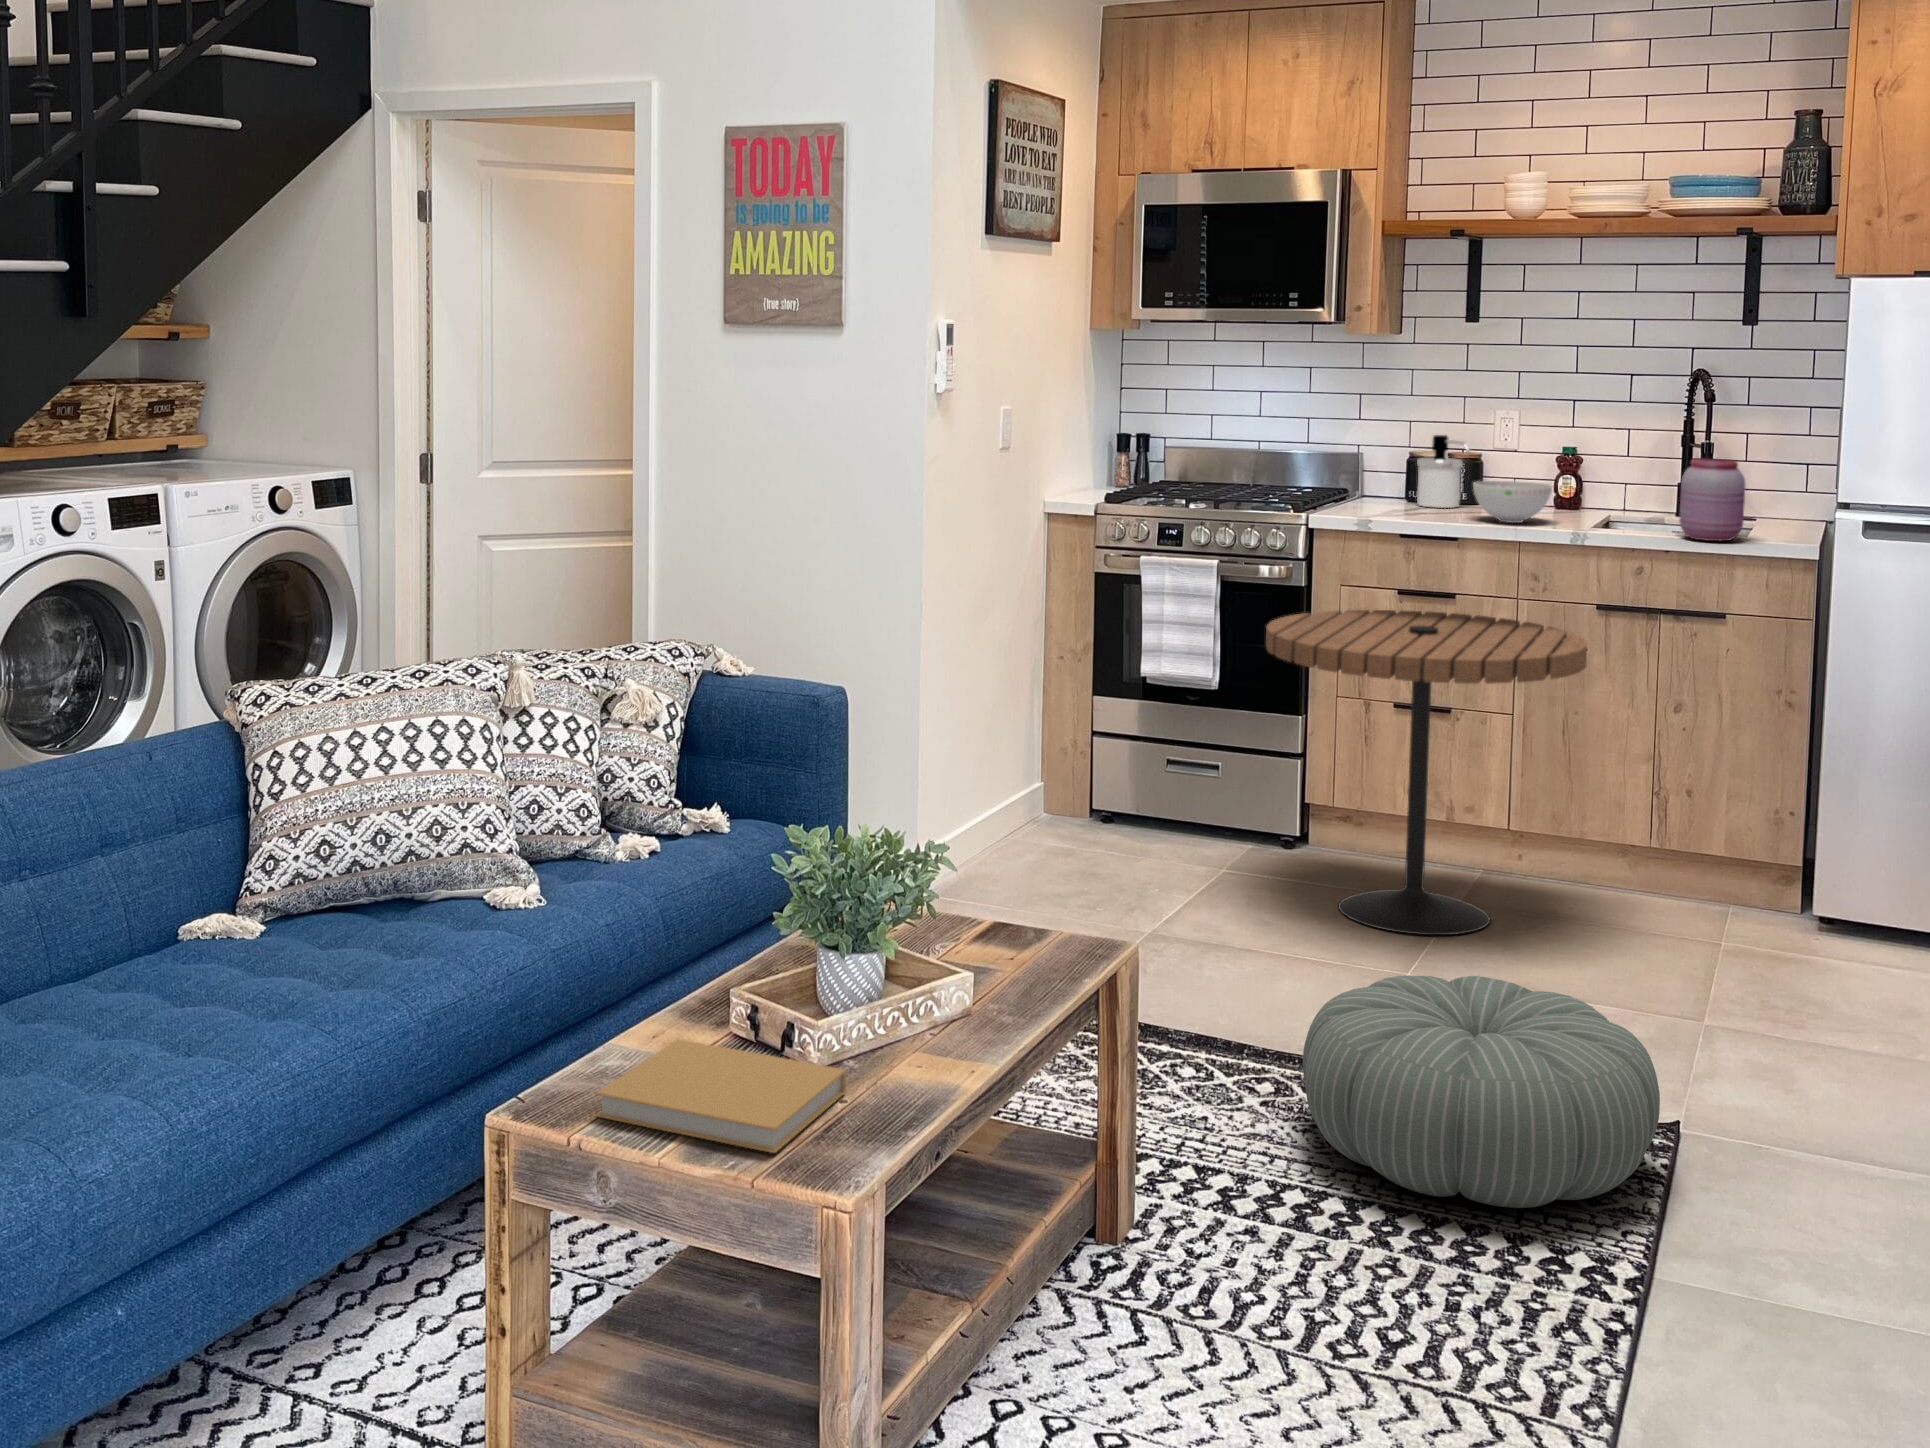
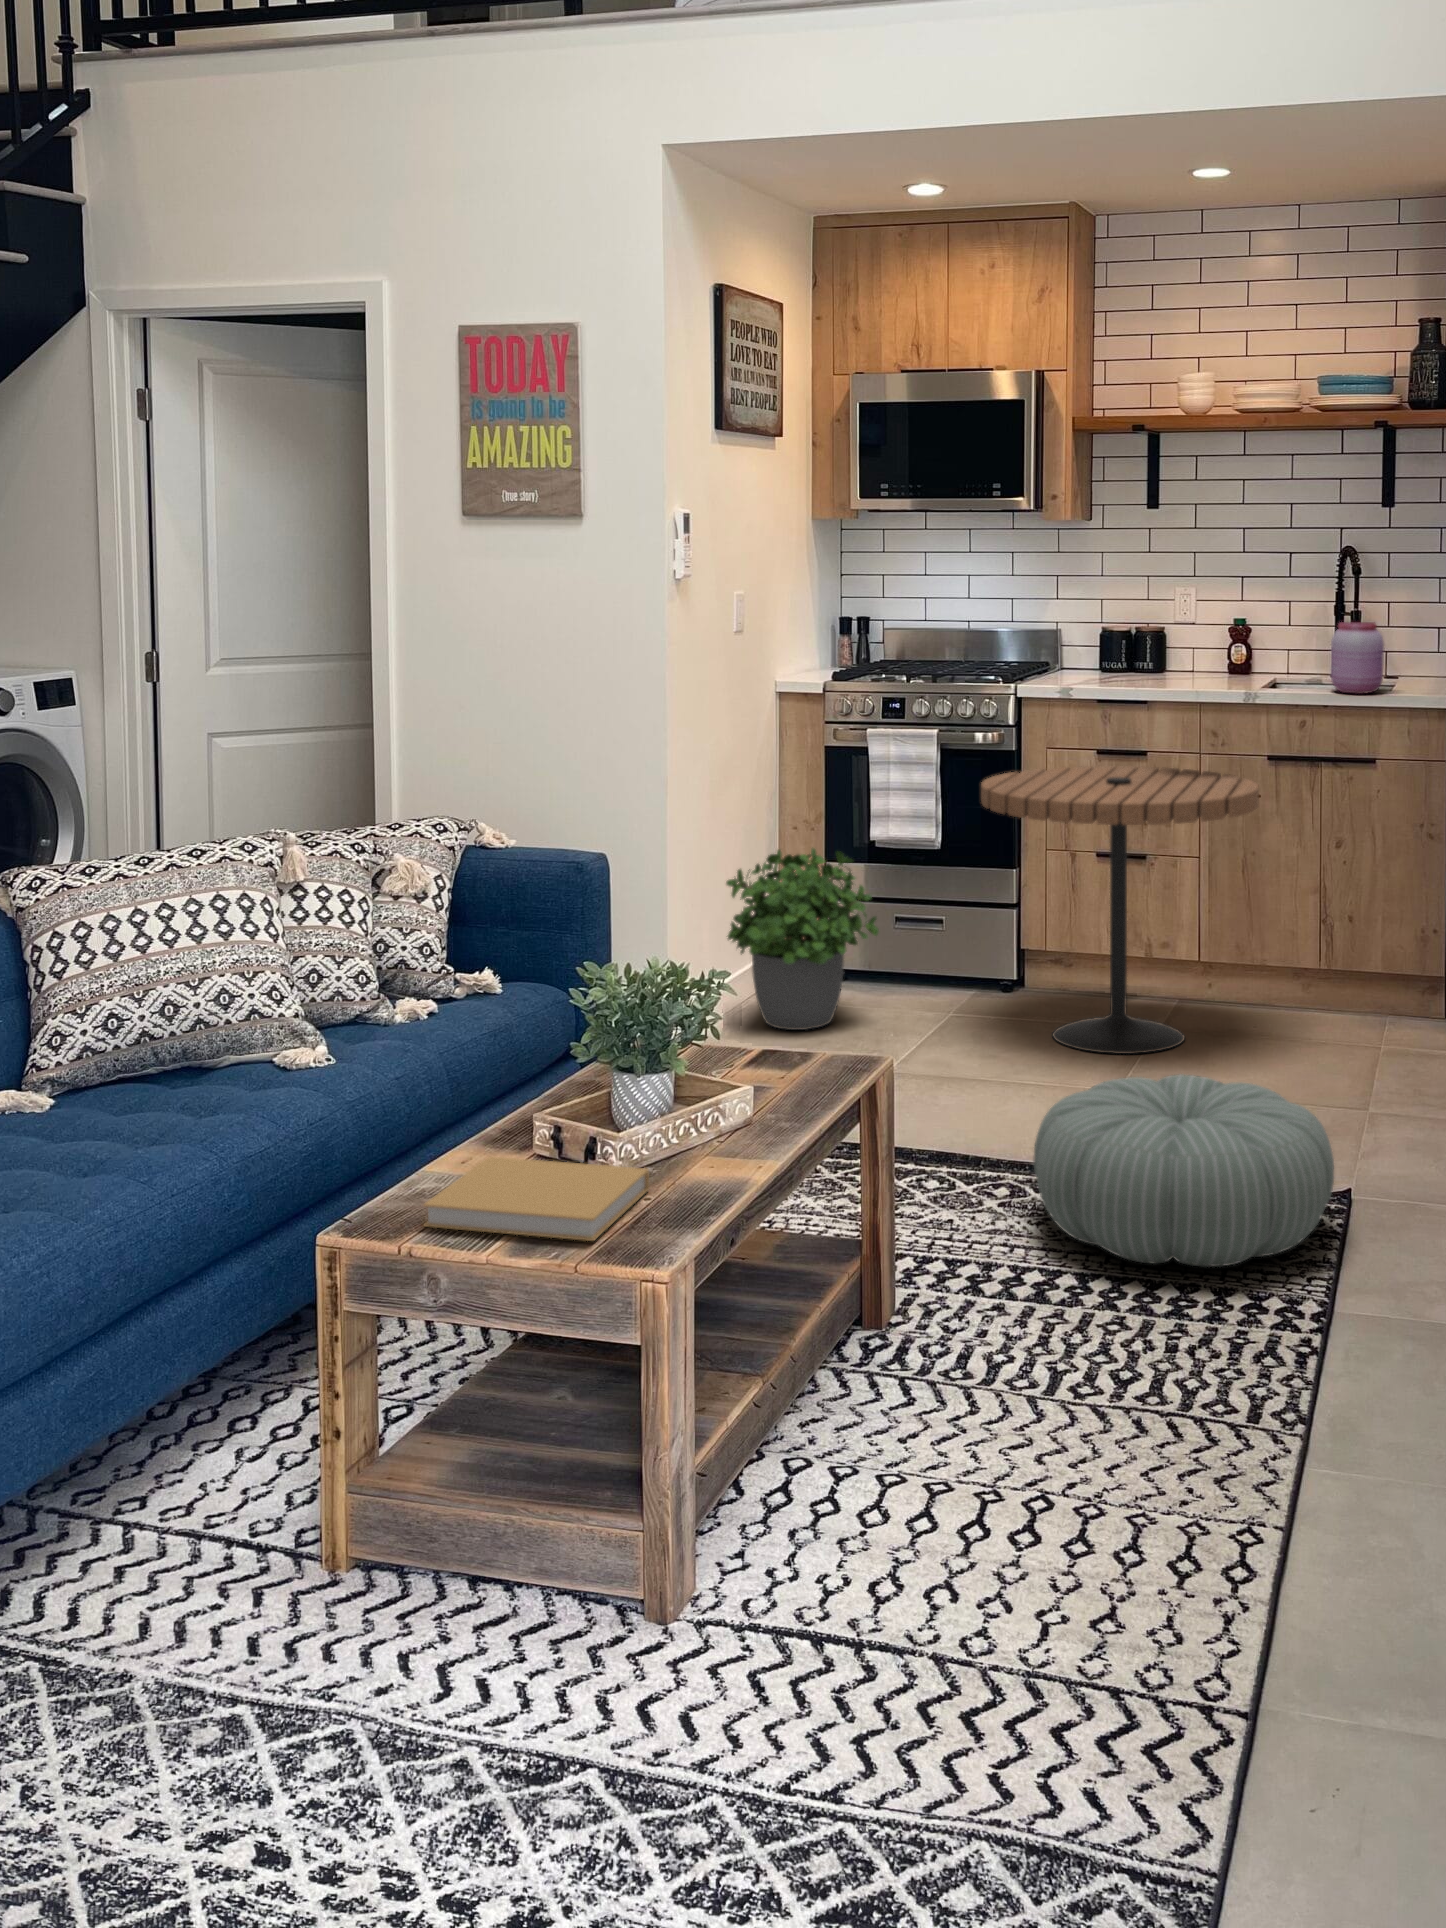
soap dispenser: present [1417,435,1470,508] -> none [1106,609,1152,674]
bowl: present [1473,481,1552,523] -> none [1155,648,1223,684]
potted plant: none [983,684,1150,881] -> present [726,848,879,1030]

